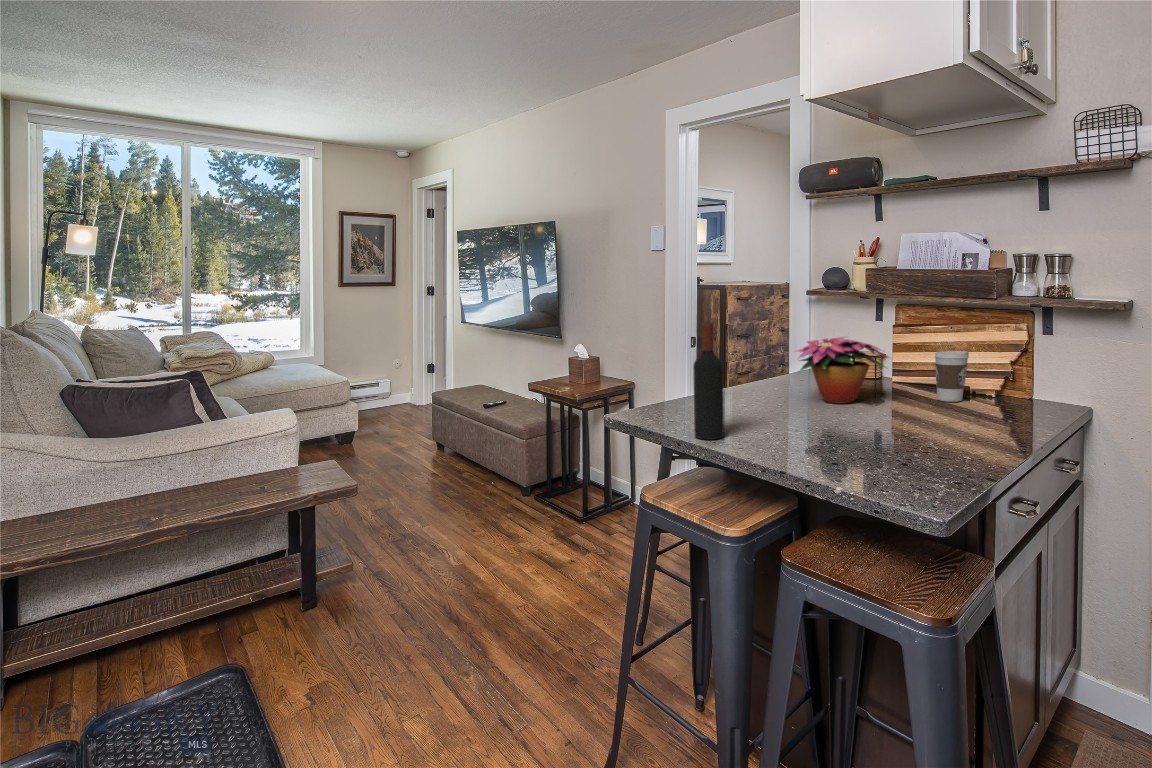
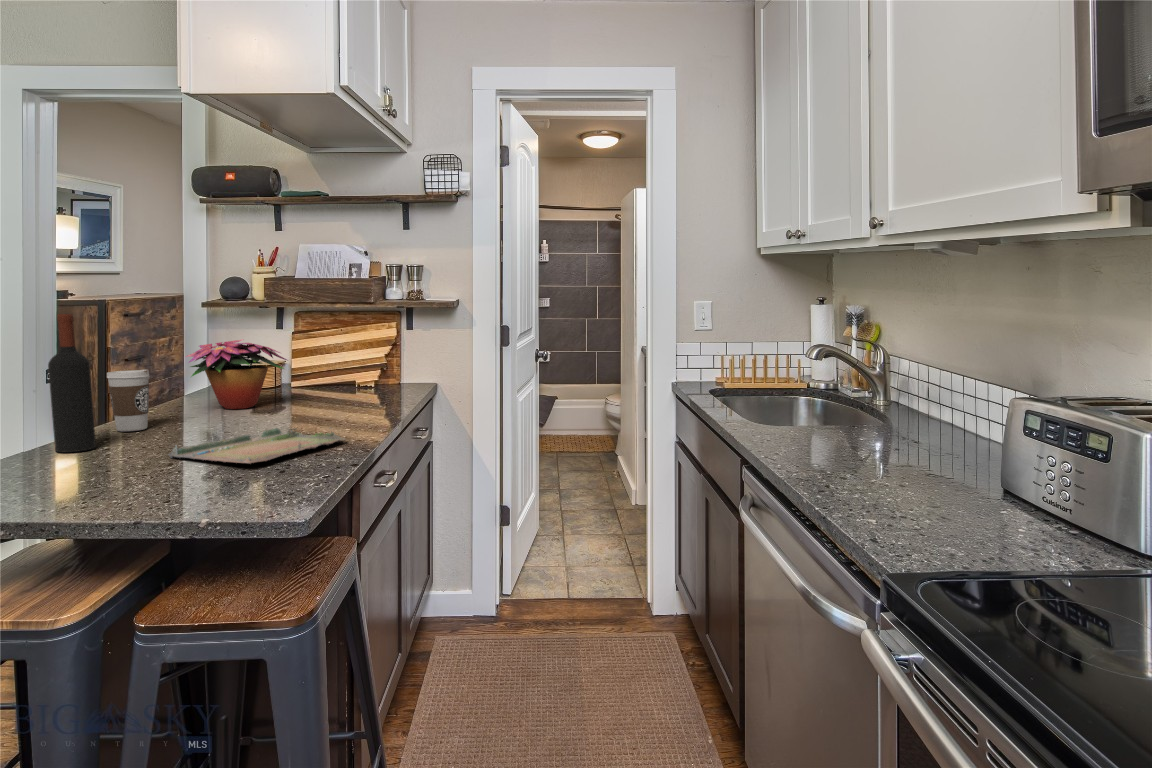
coffee cup: present [935,351,969,402] -> present [107,370,150,431]
tray: none [781,435,960,481] -> present [168,427,346,464]

